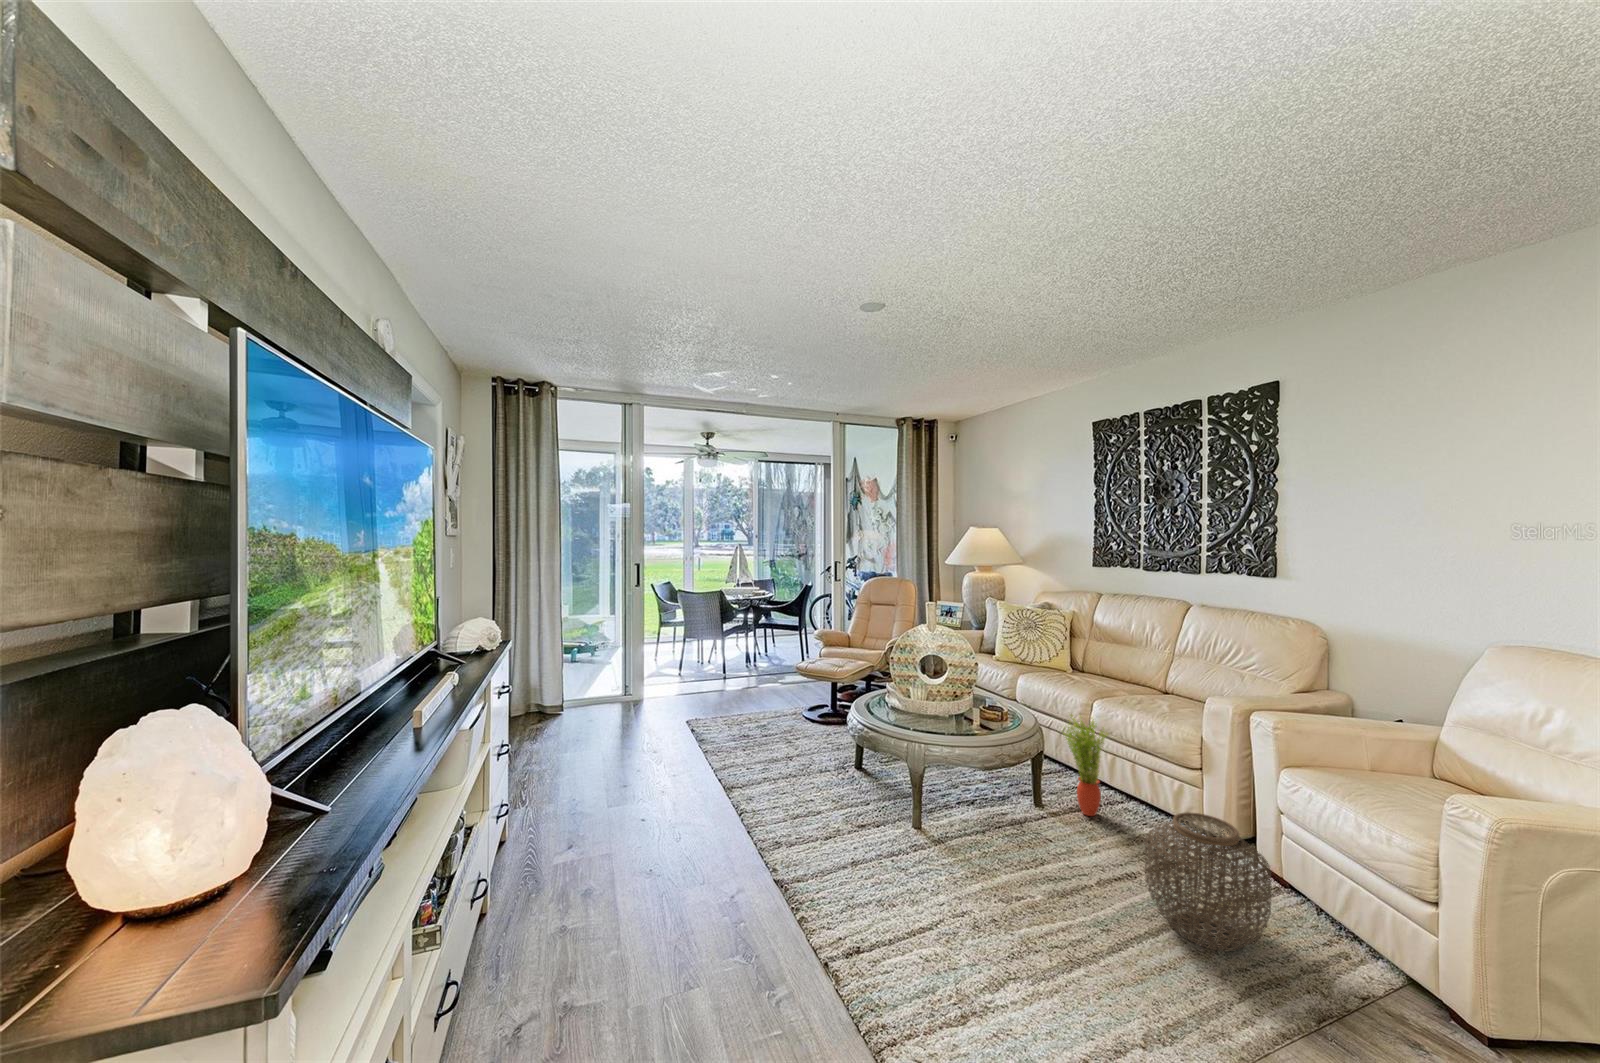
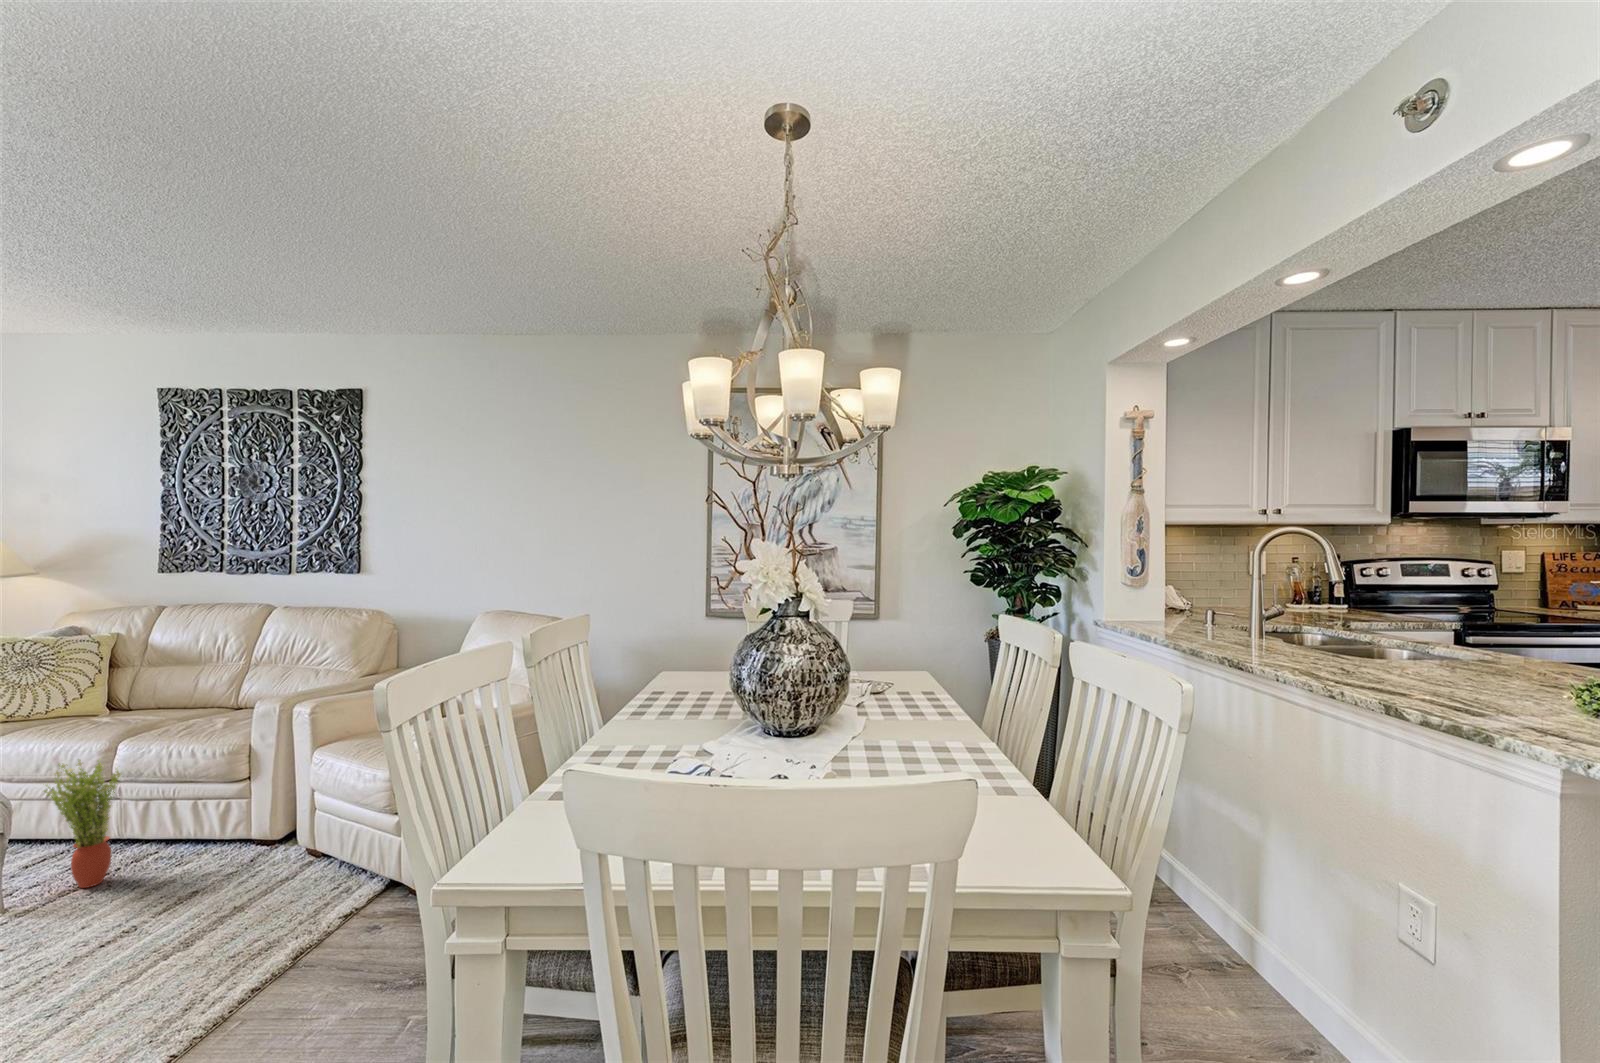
woven basket: present [1145,812,1271,951] -> none [126,822,275,966]

